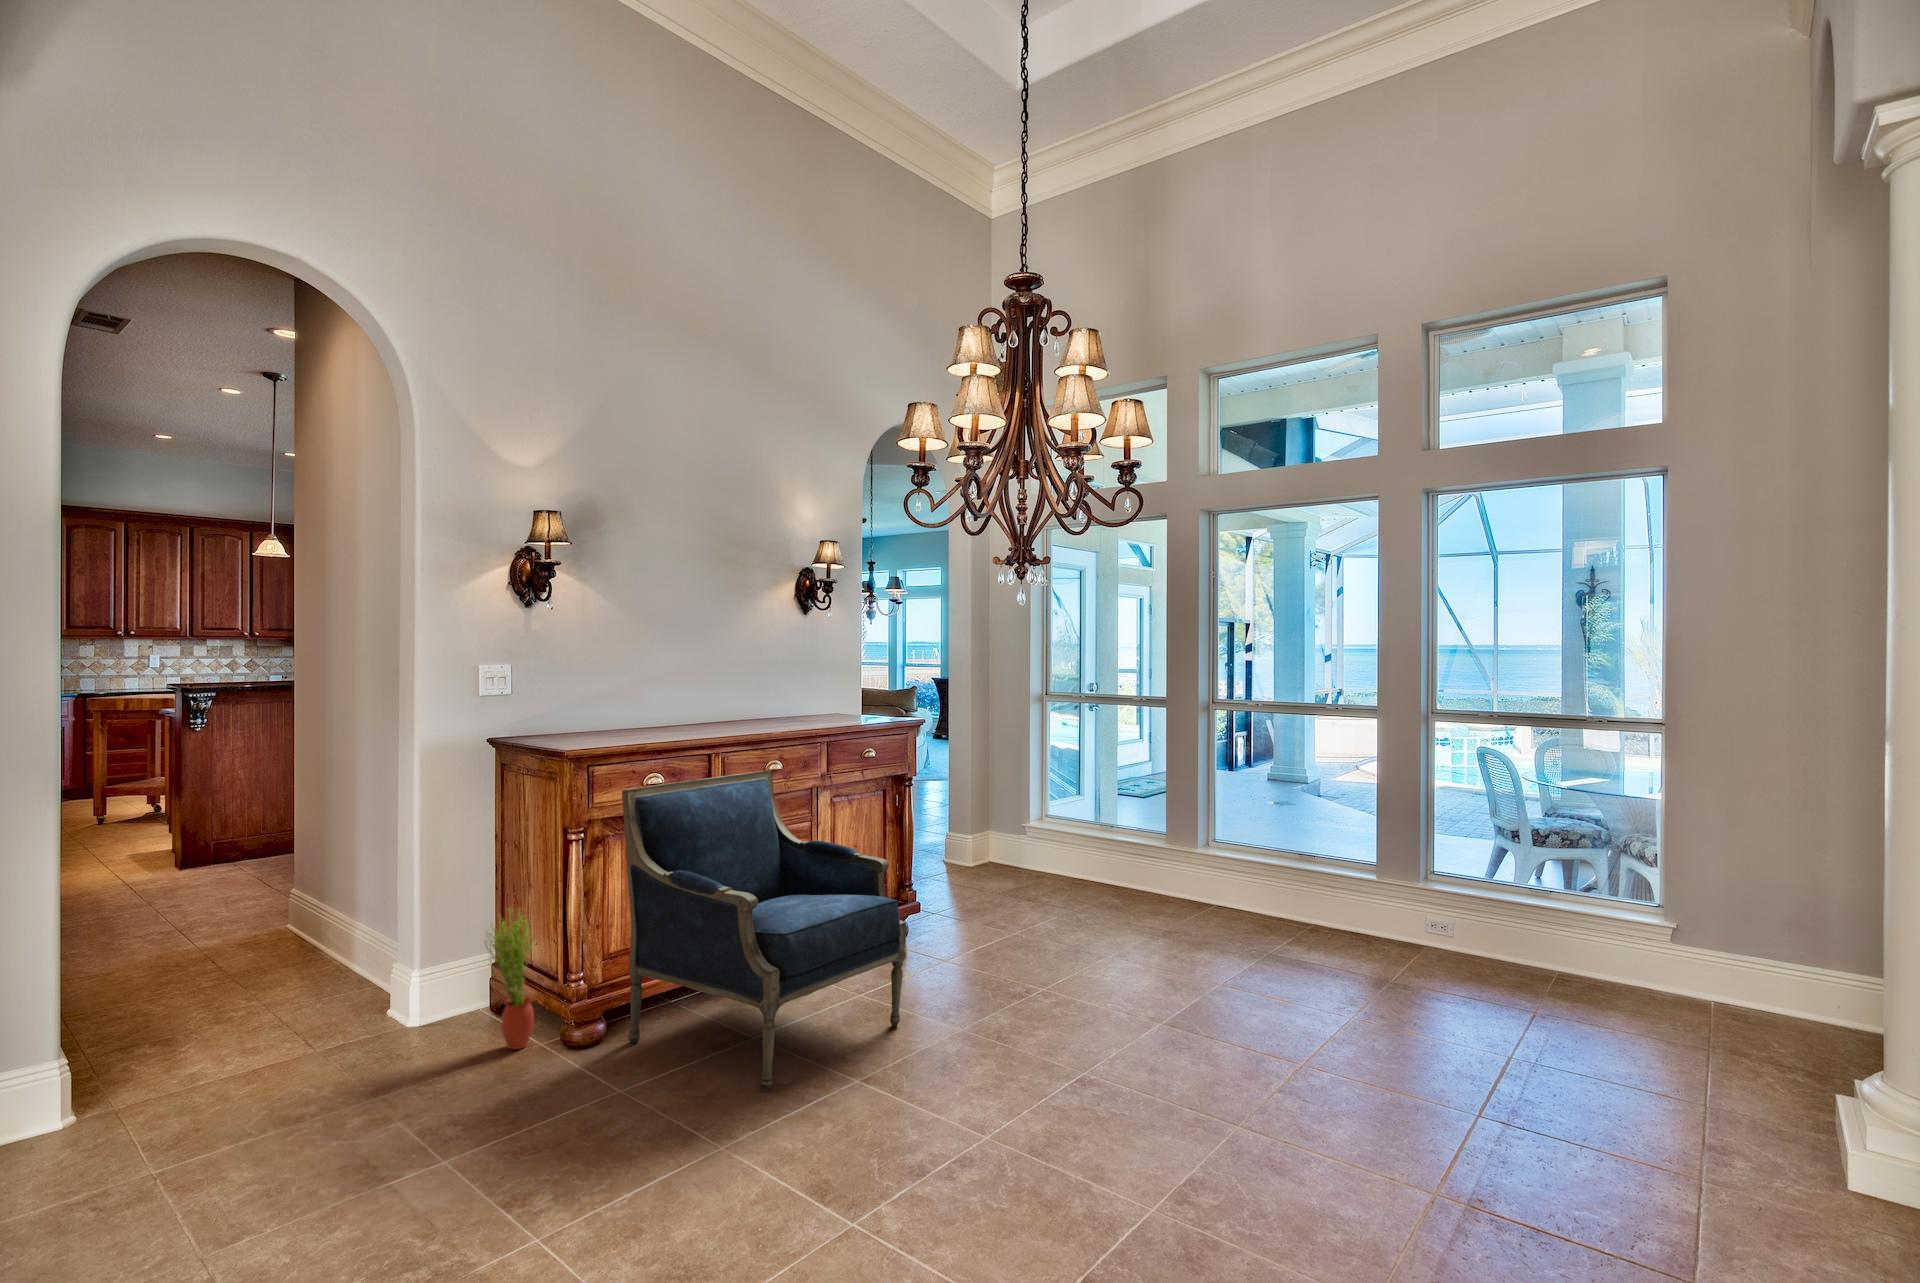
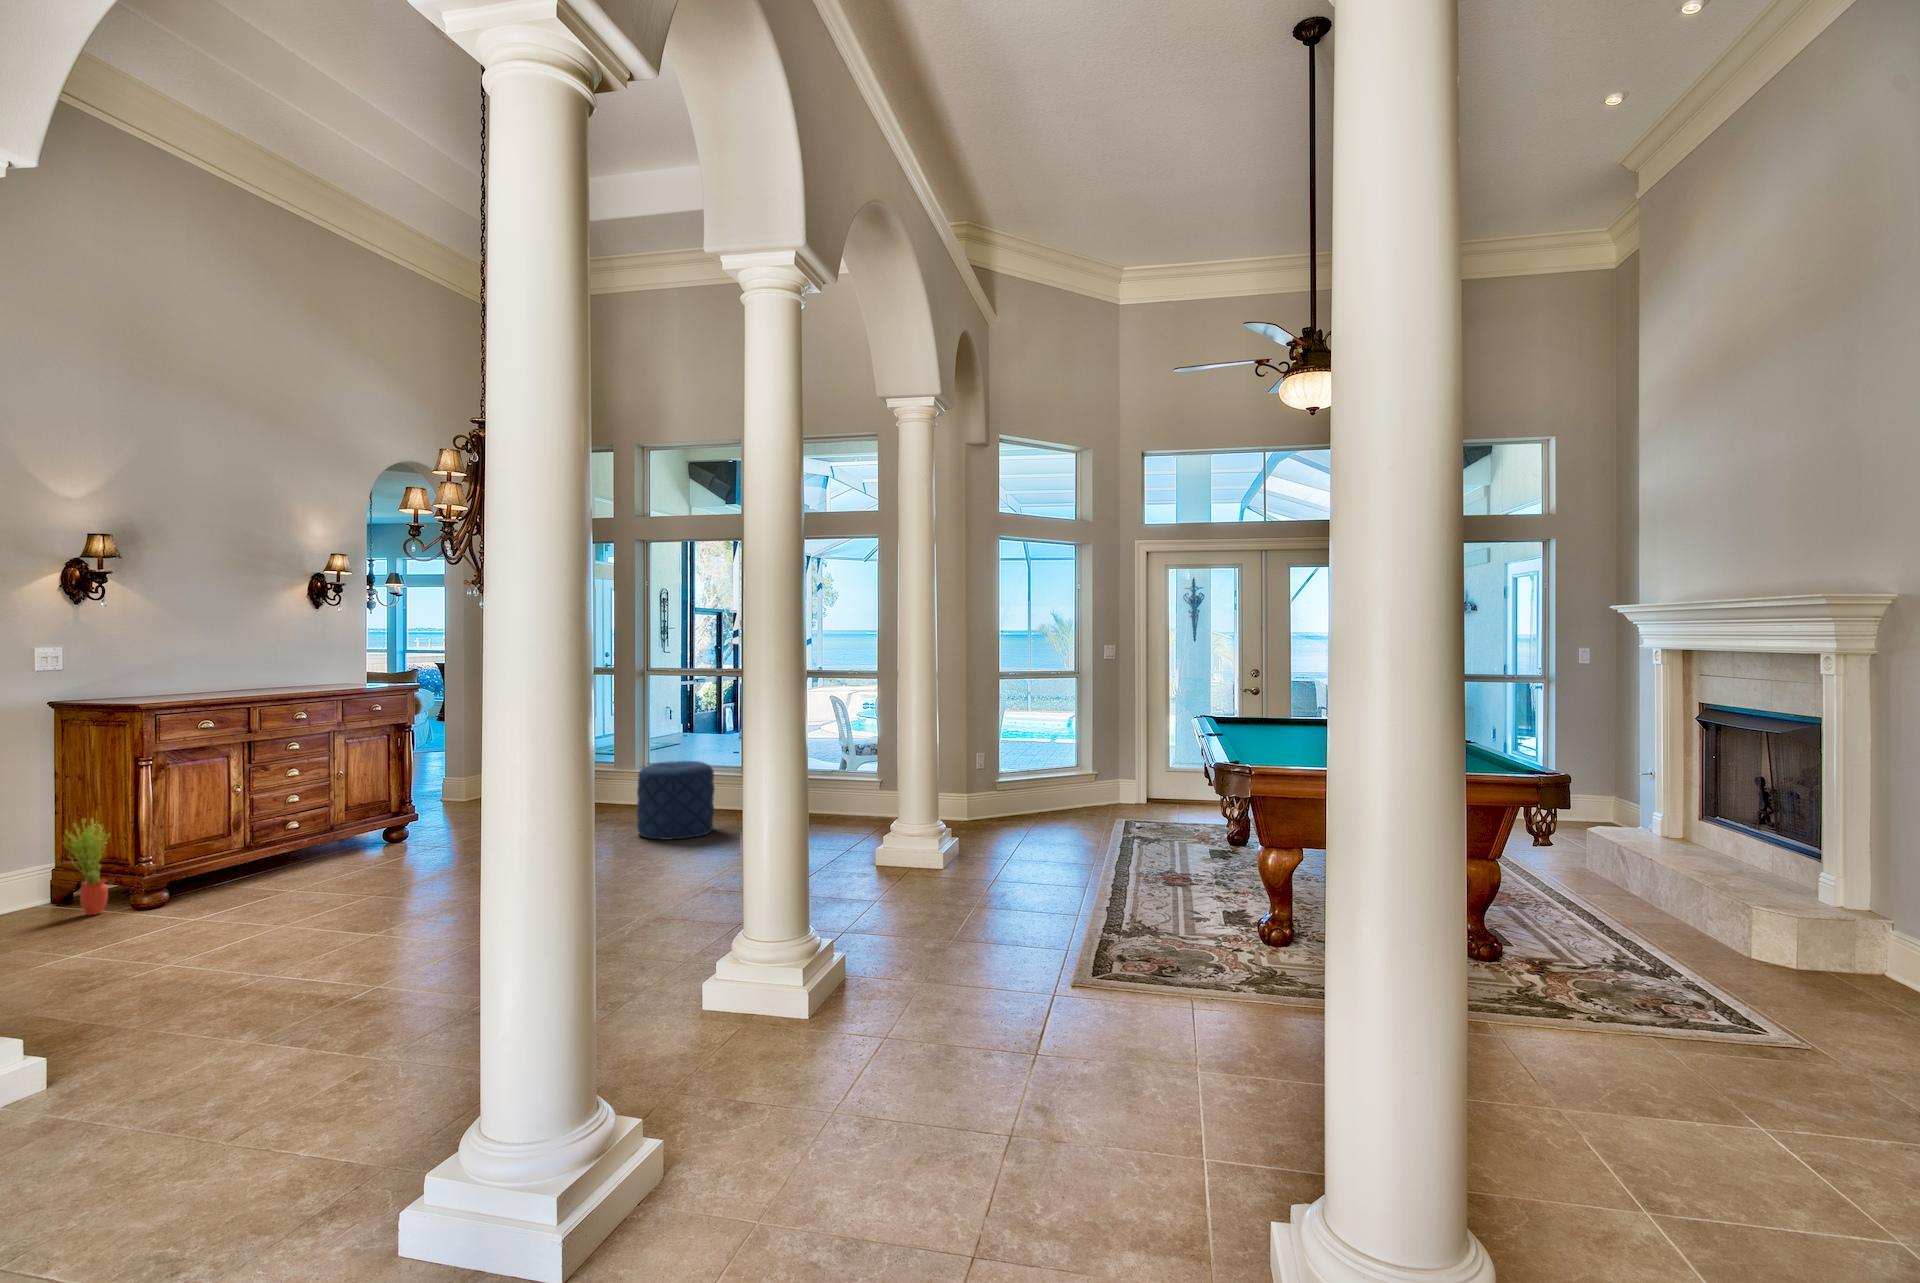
armchair: present [622,770,906,1092] -> none [181,719,407,909]
pouf: none [1229,857,1358,998] -> present [637,761,715,840]

